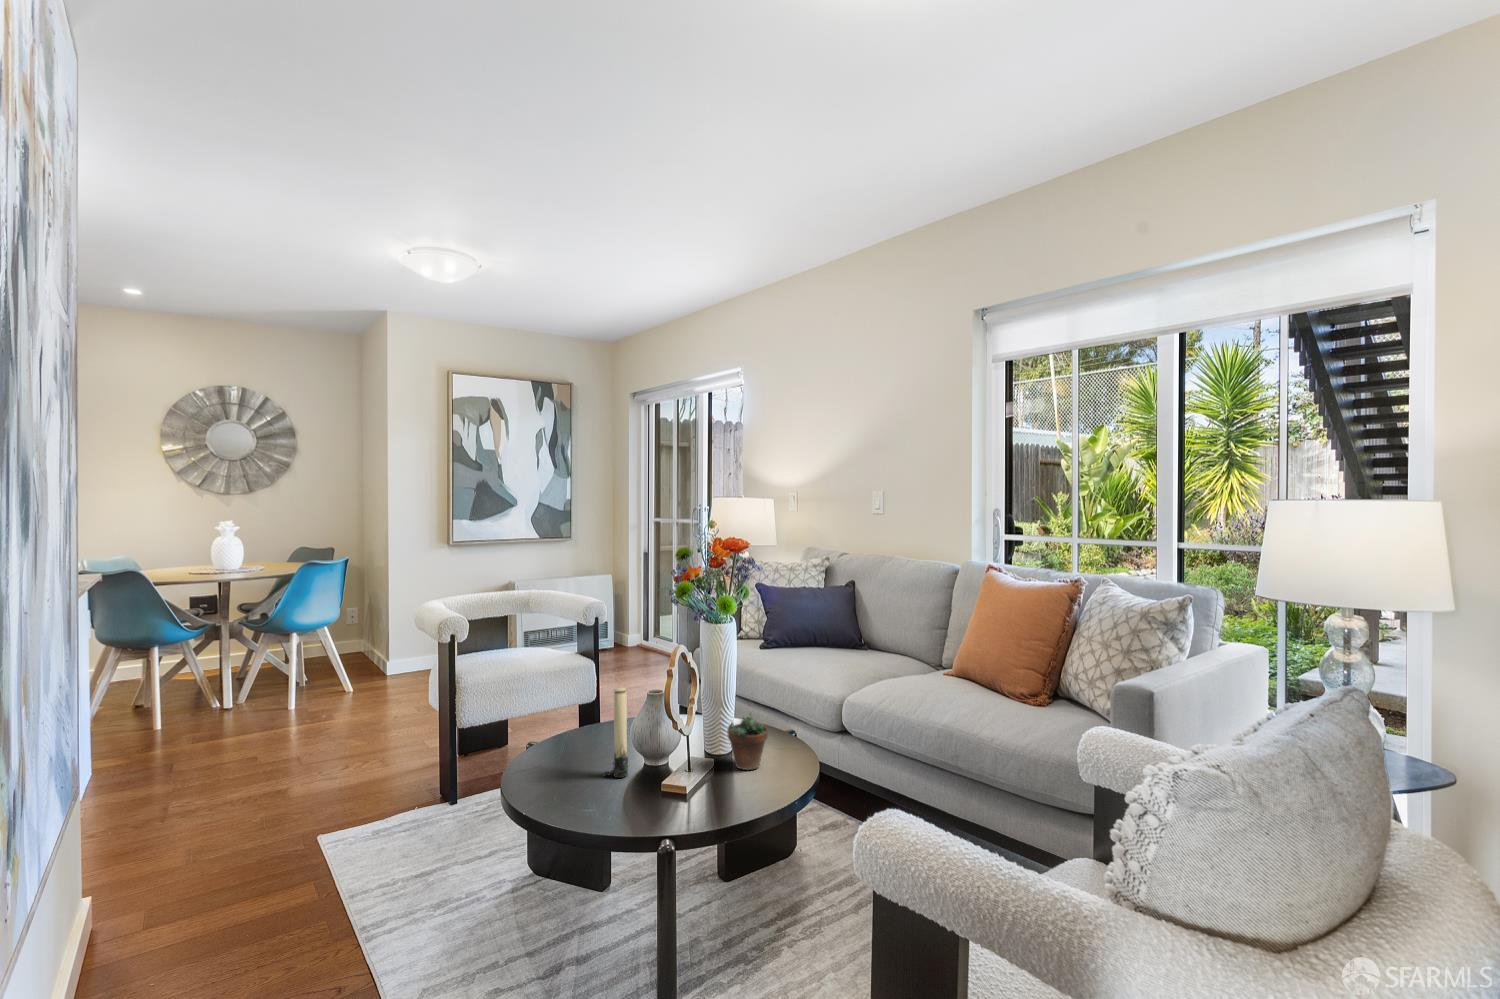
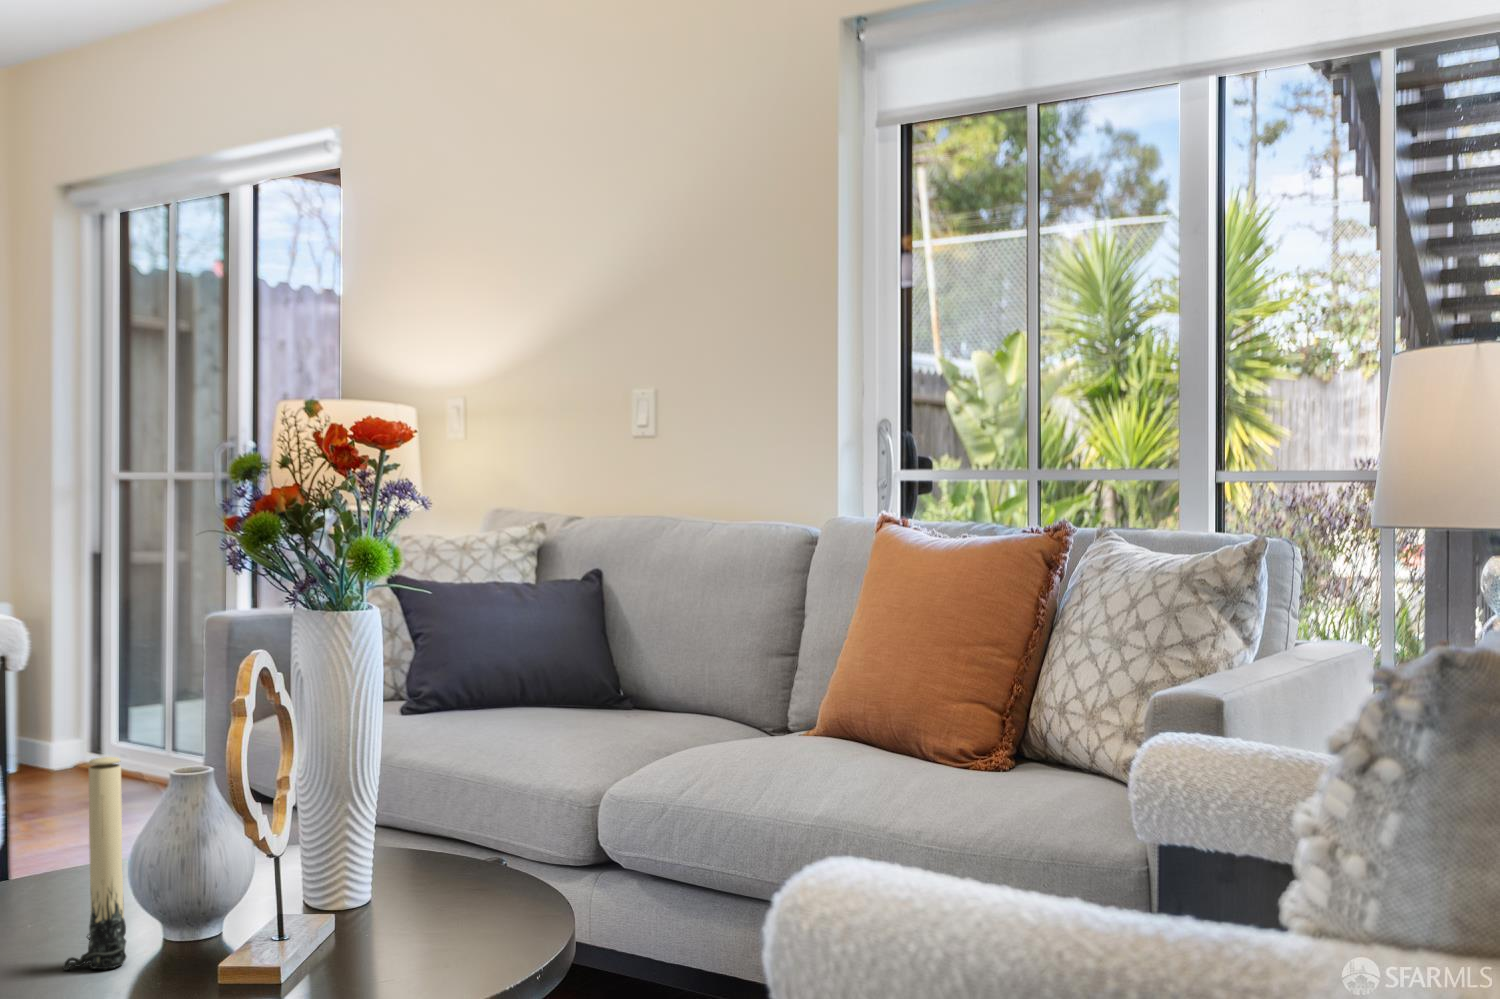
succulent plant: present [727,702,768,770] -> none [363,774,456,931]

